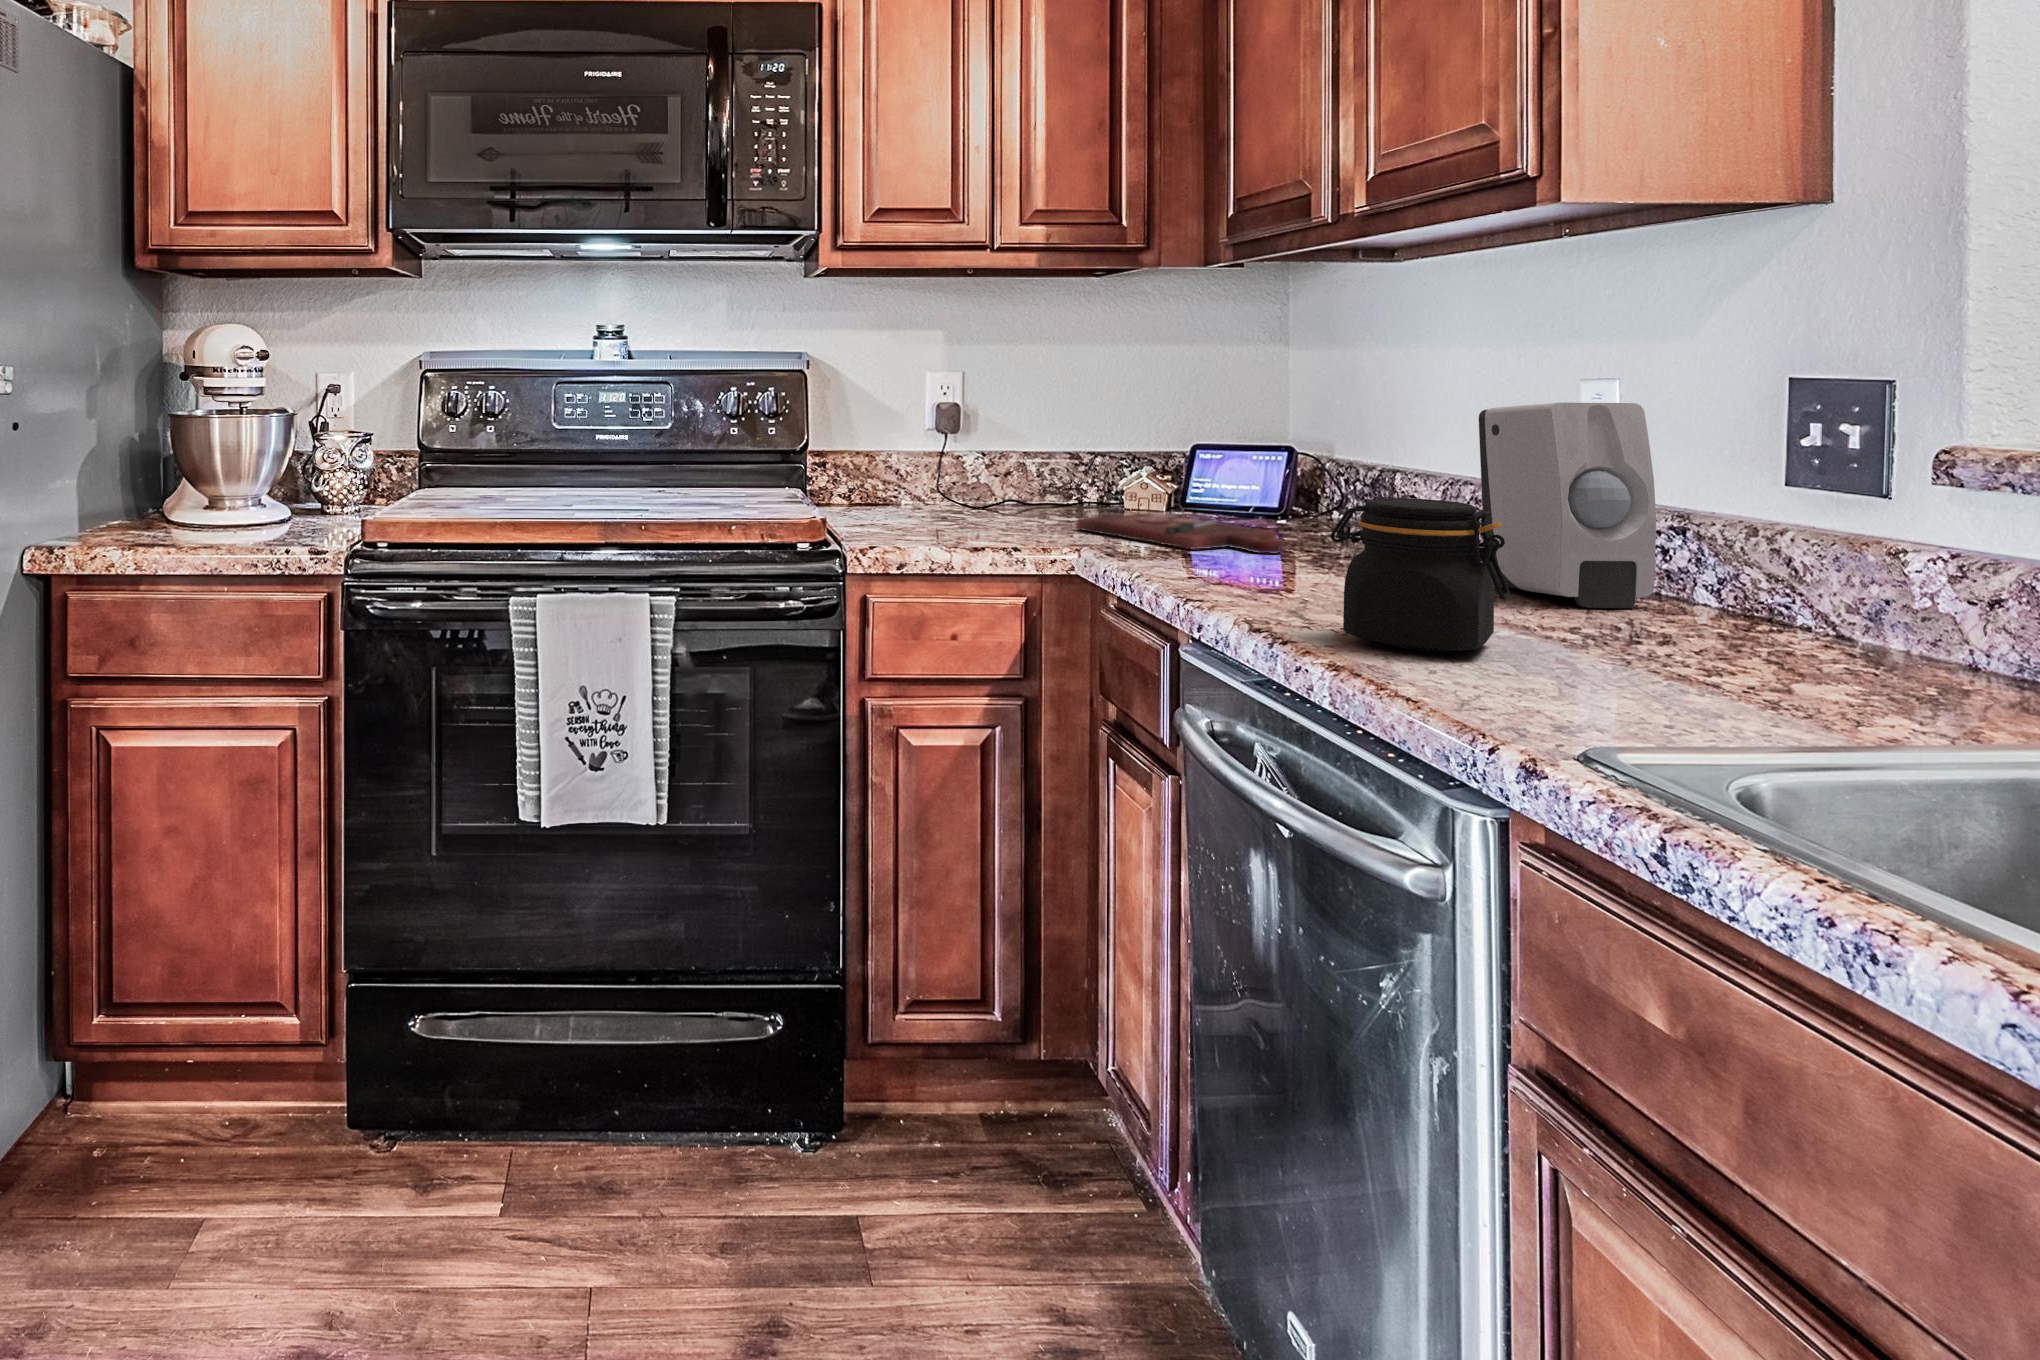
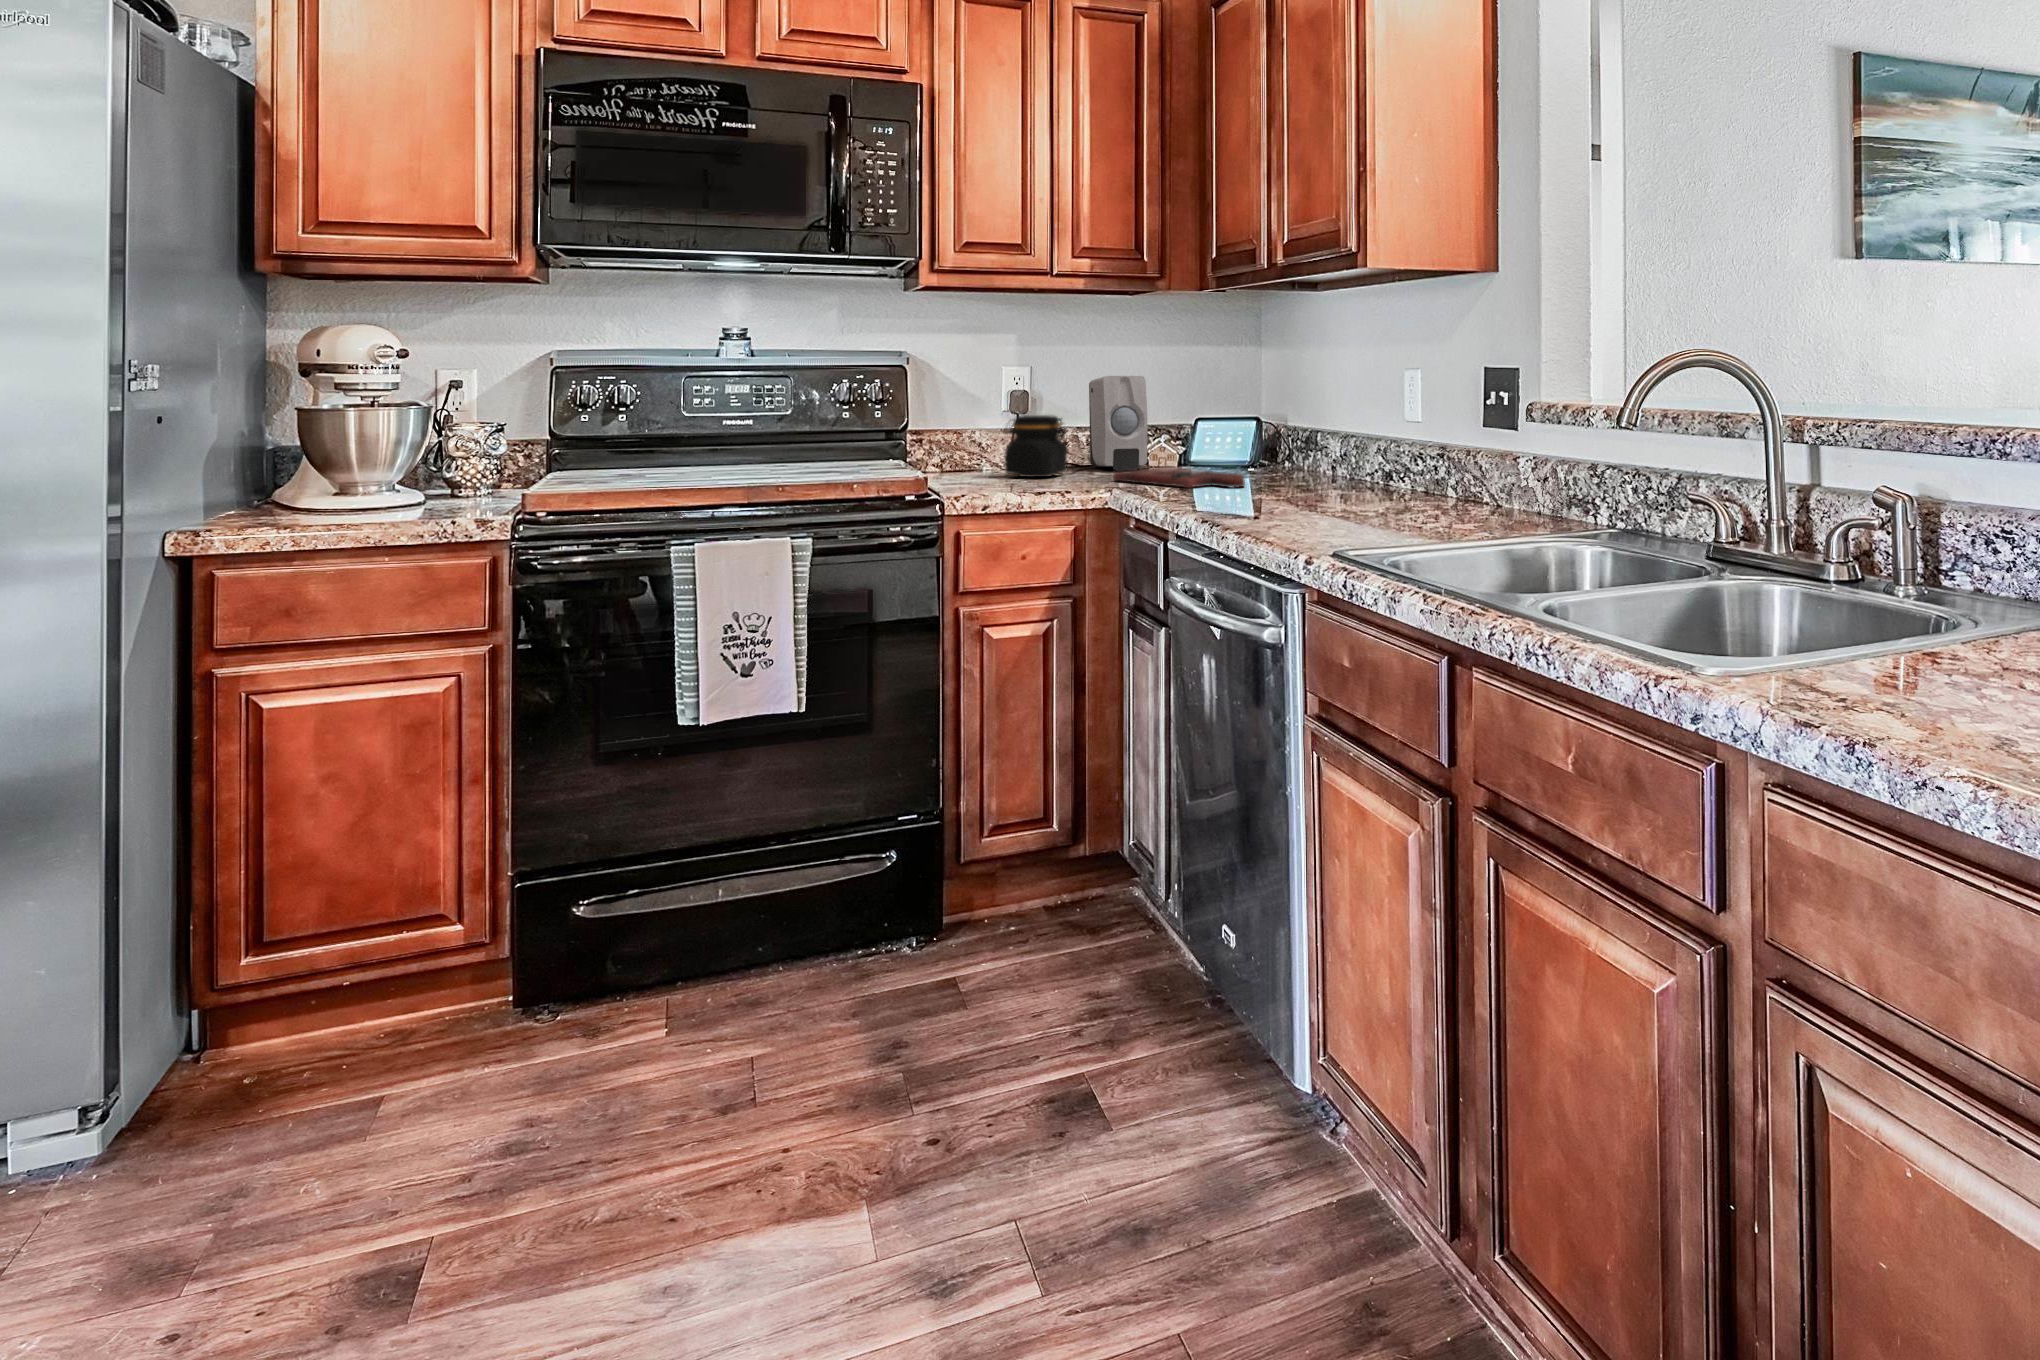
soap dispenser: present [1479,403,1656,608] -> present [1089,376,1148,471]
jar: present [1330,498,1510,651] -> present [1004,415,1068,477]

